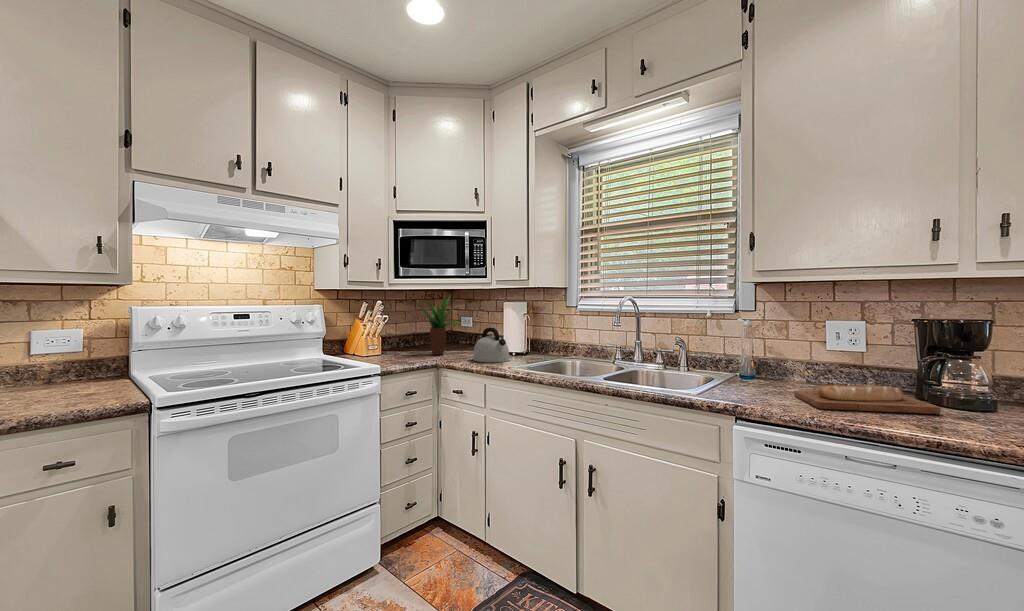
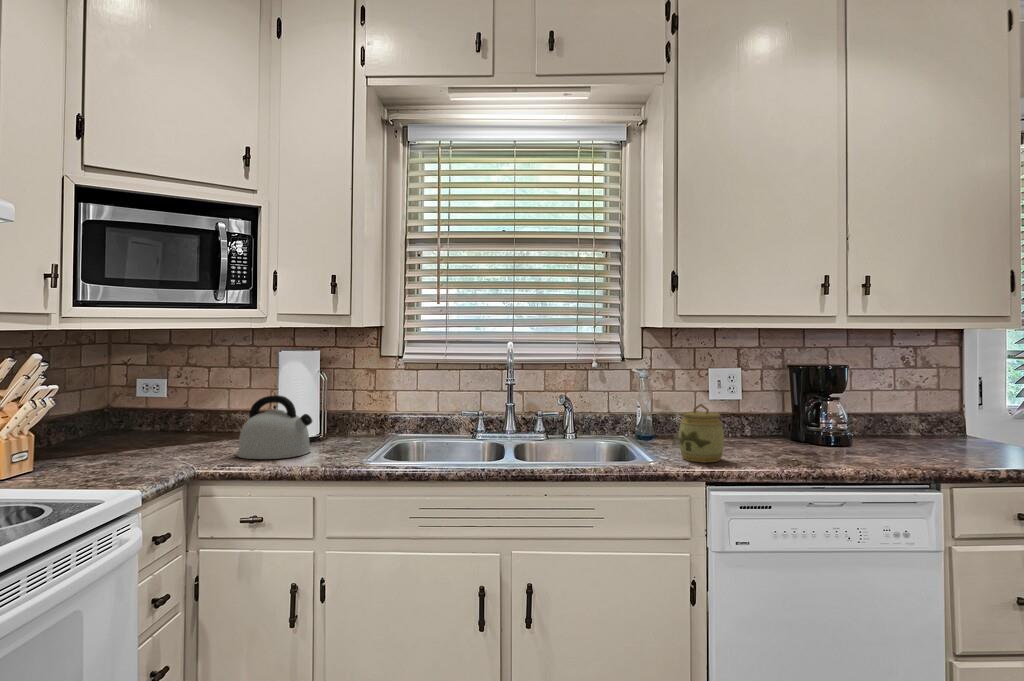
potted plant: present [418,296,462,355] -> none [77,334,197,458]
jar: none [730,350,772,402] -> present [679,404,724,462]
bread loaf: present [794,385,941,414] -> none [719,430,832,460]

